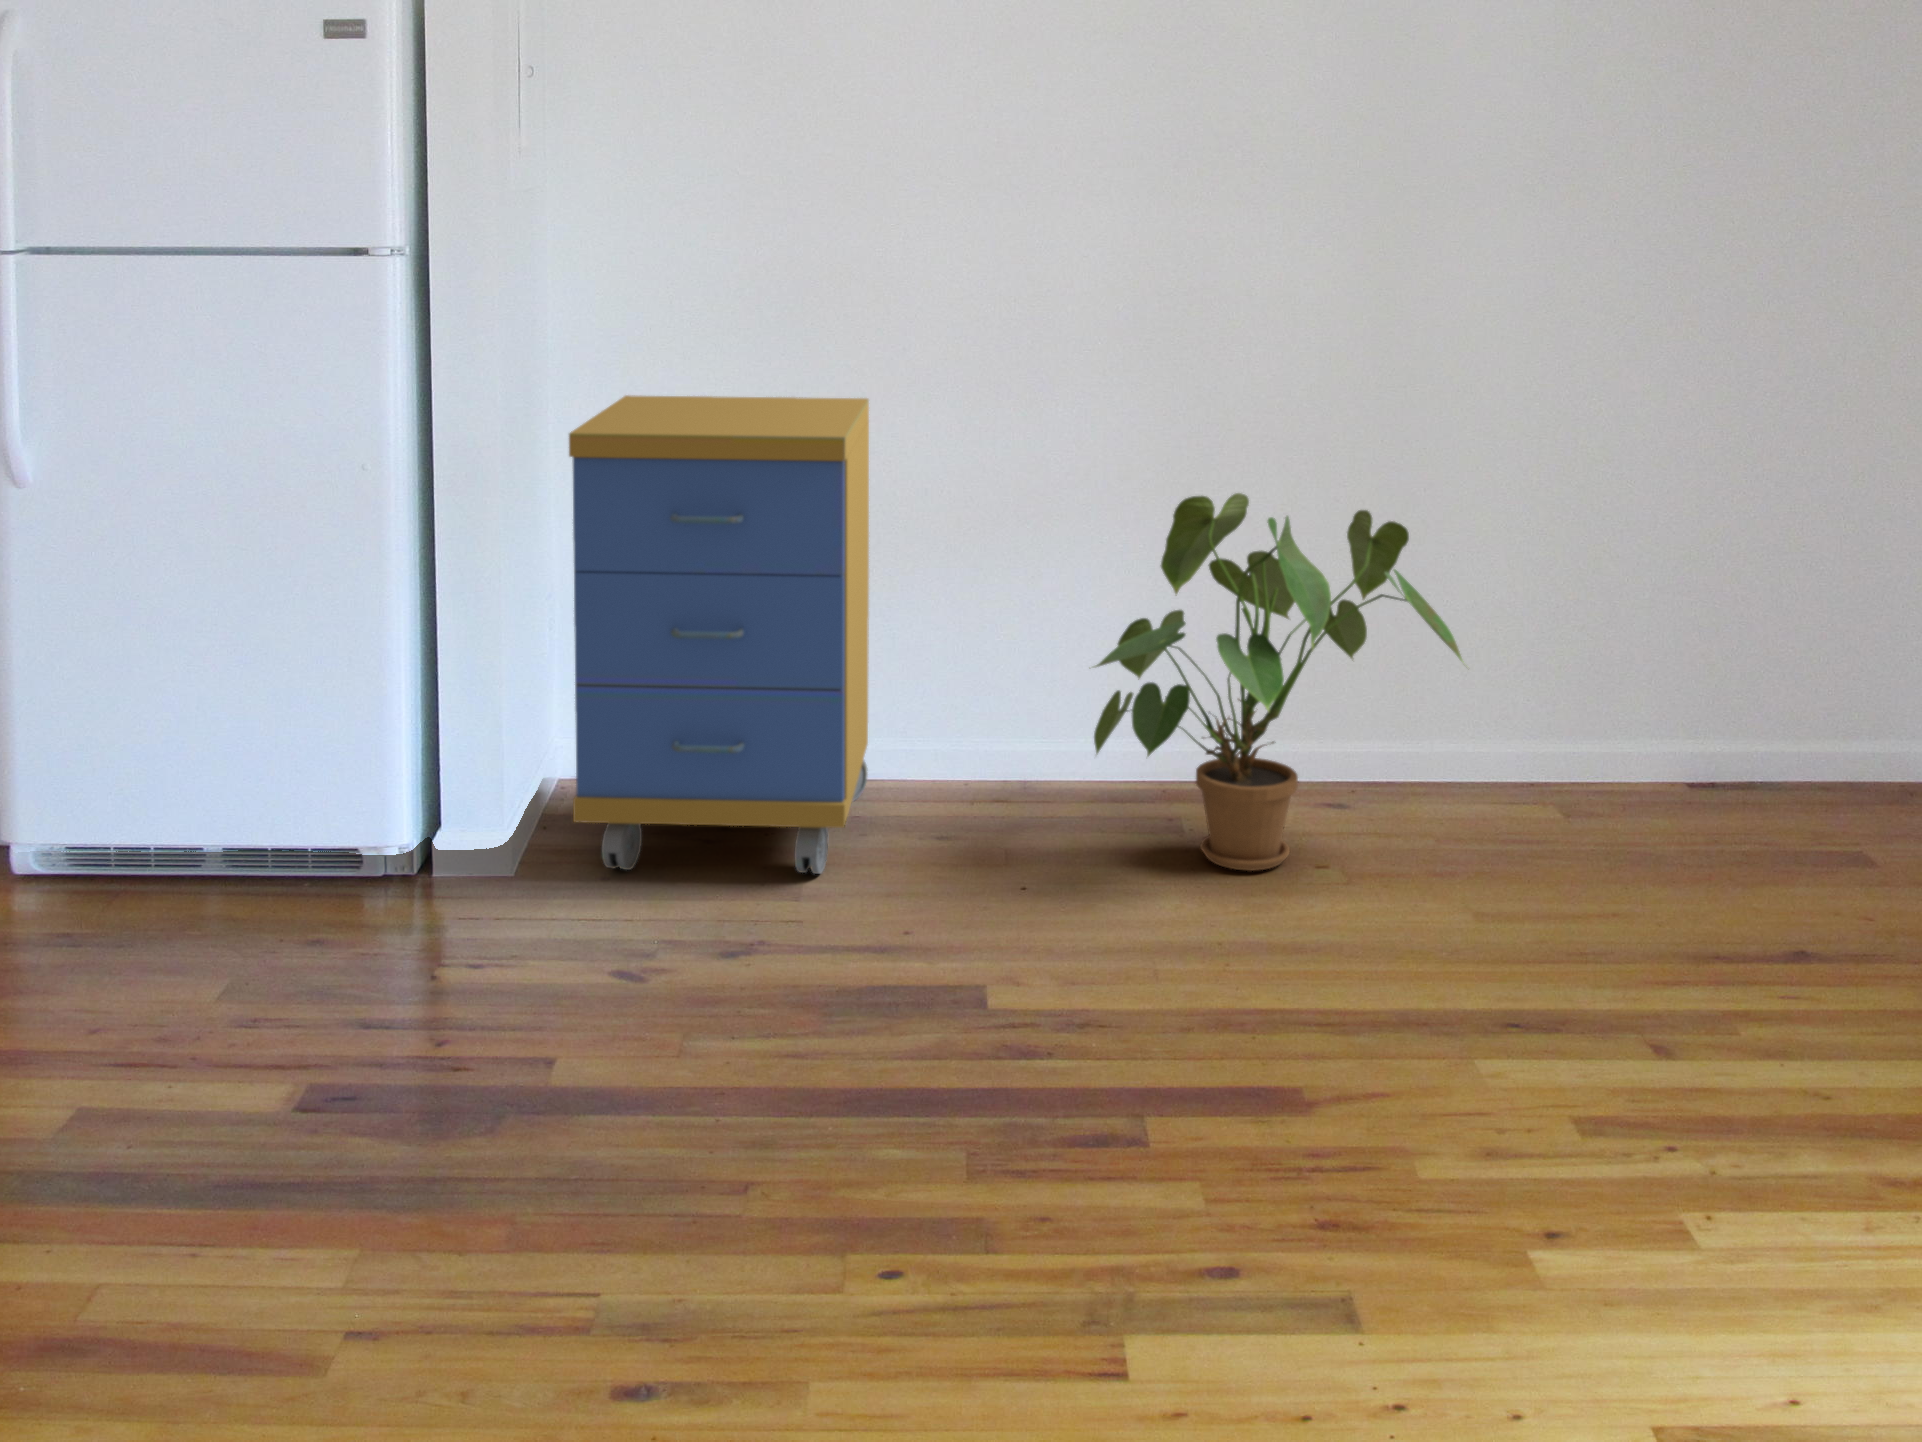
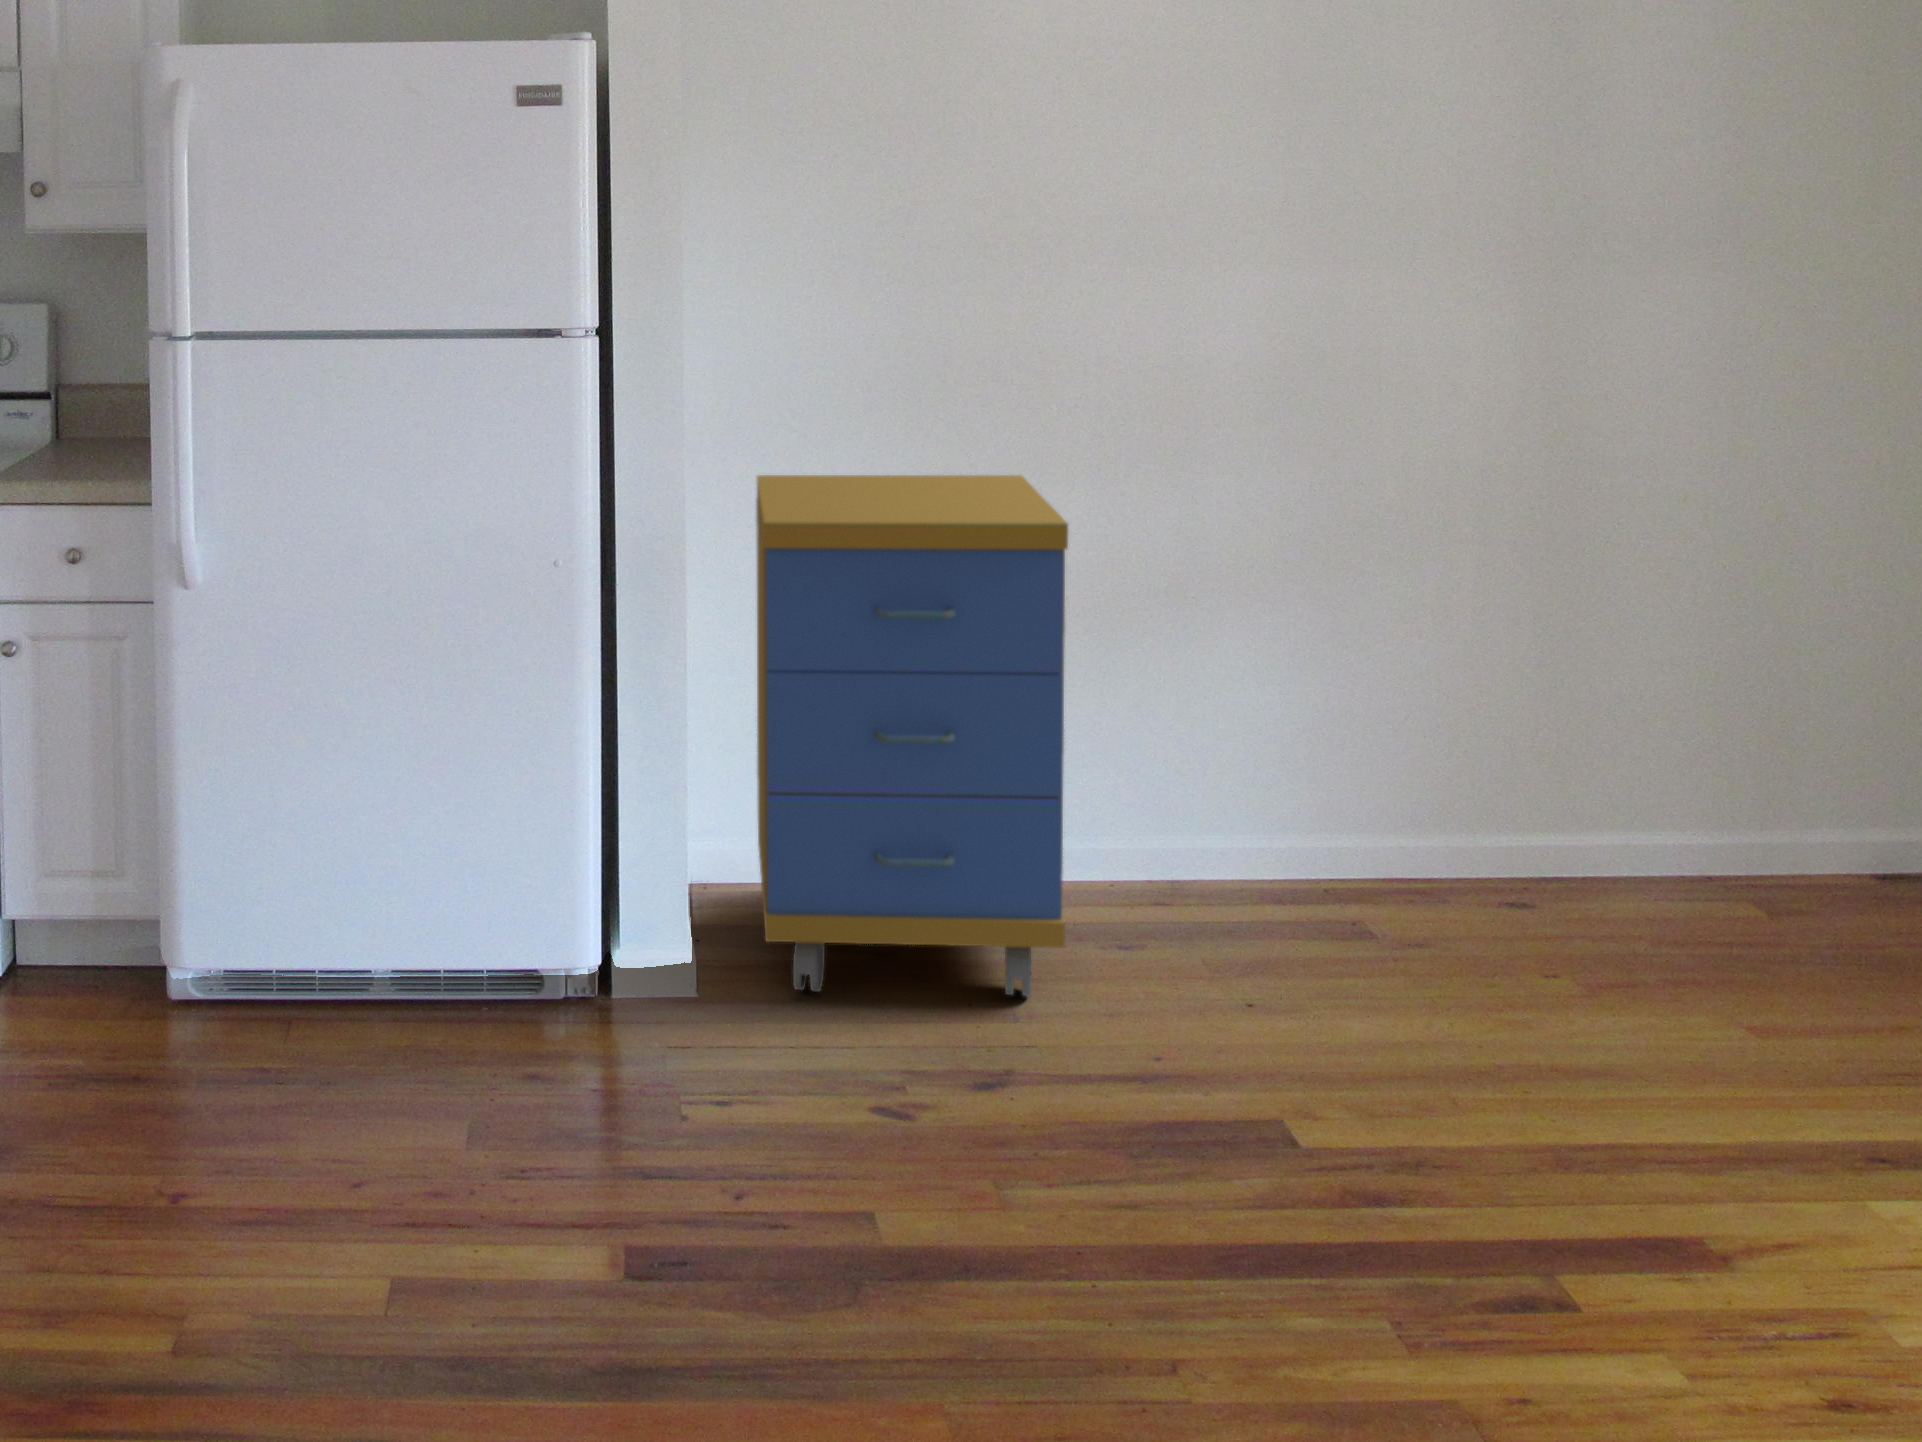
house plant: present [1094,493,1464,871] -> none [1301,573,1746,992]

